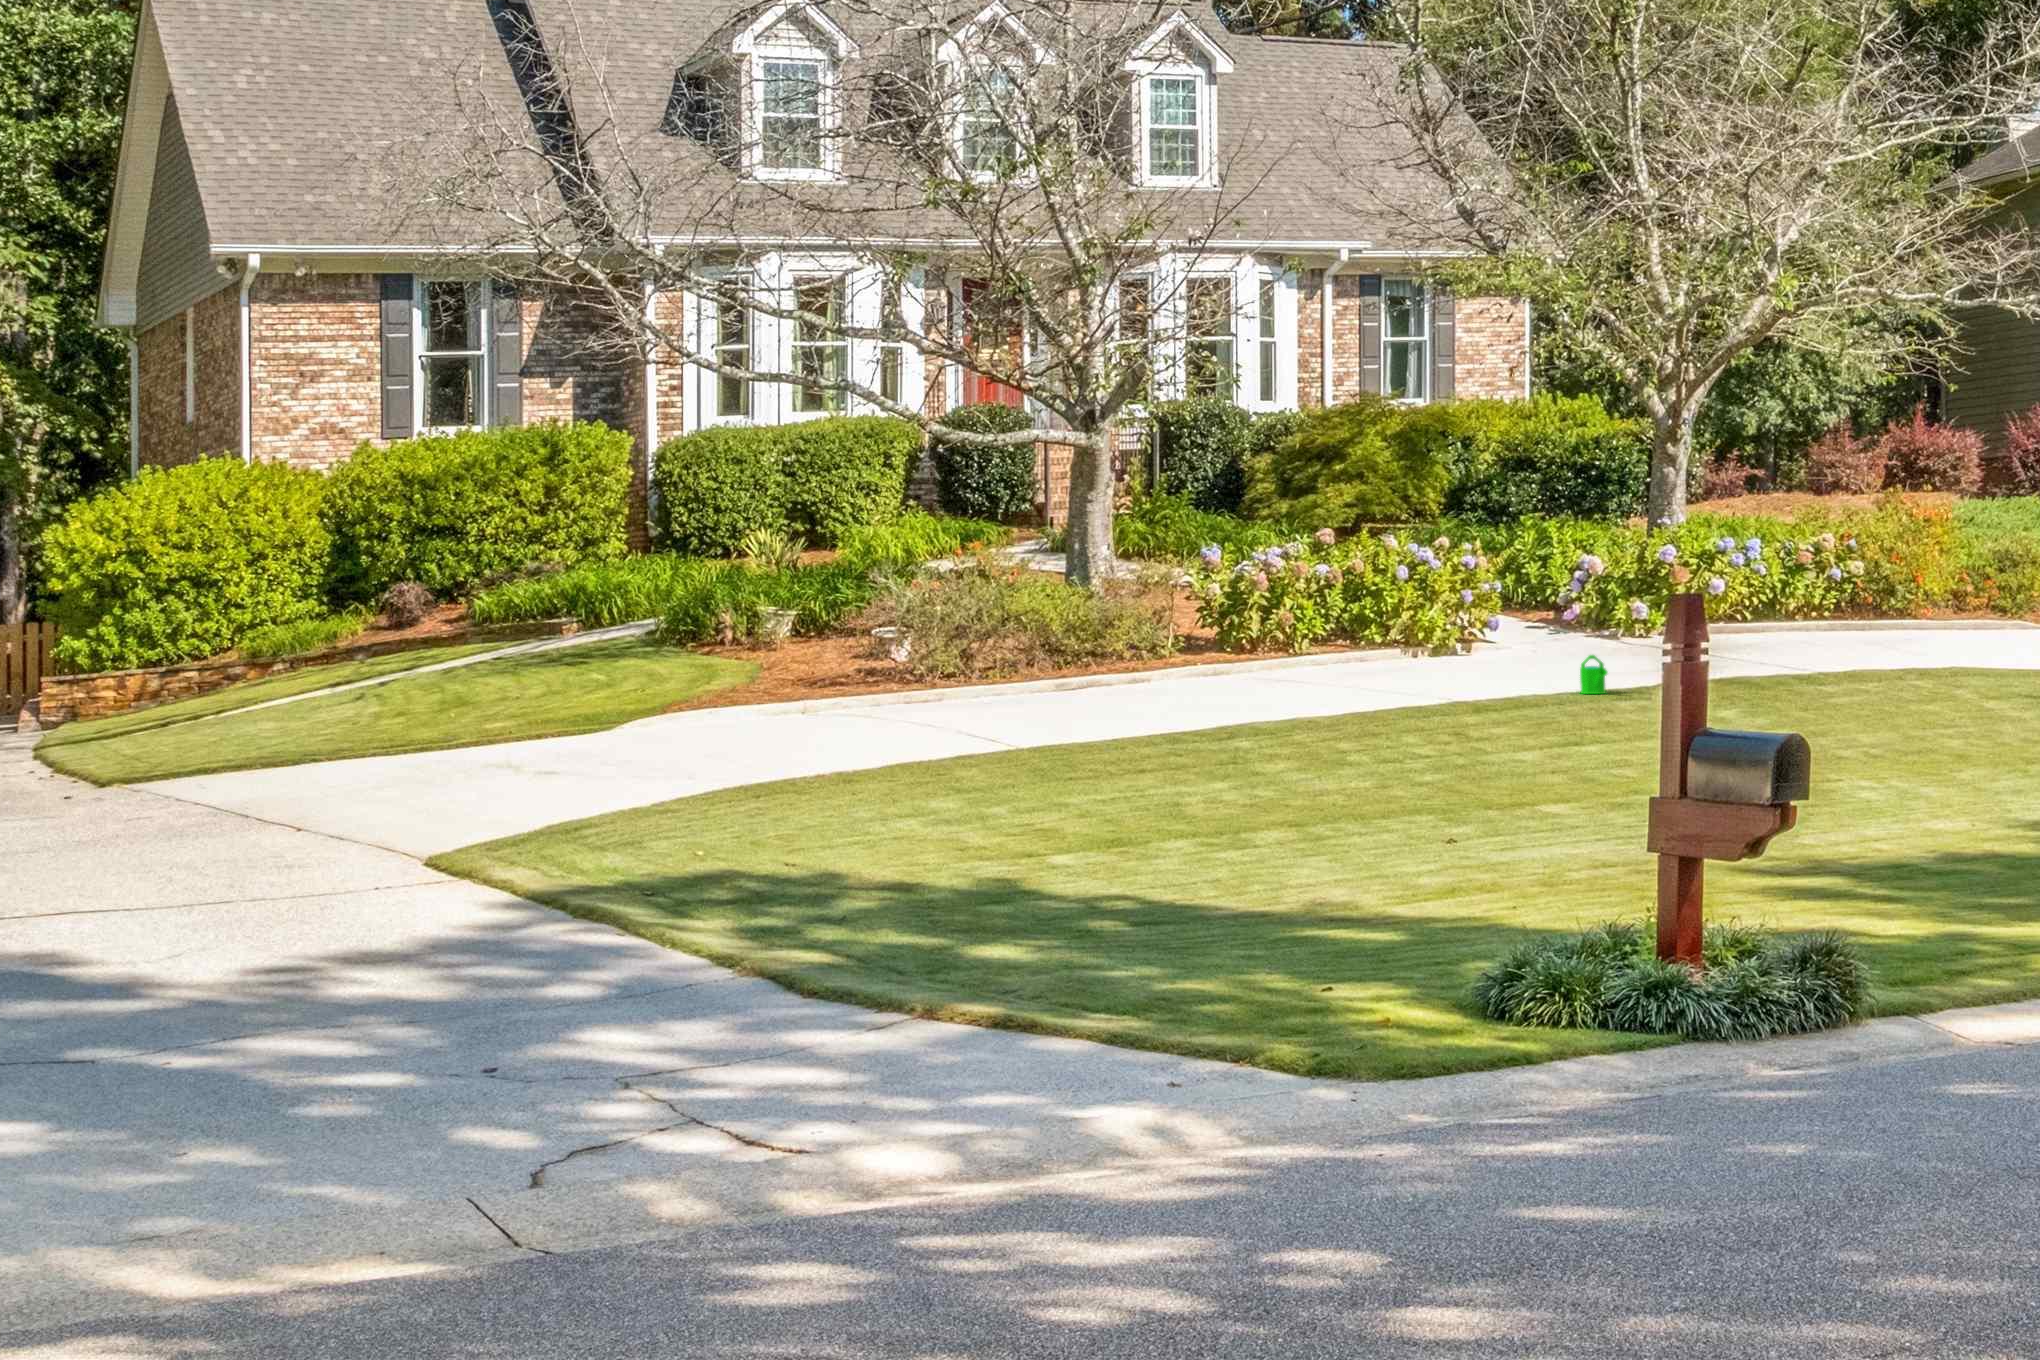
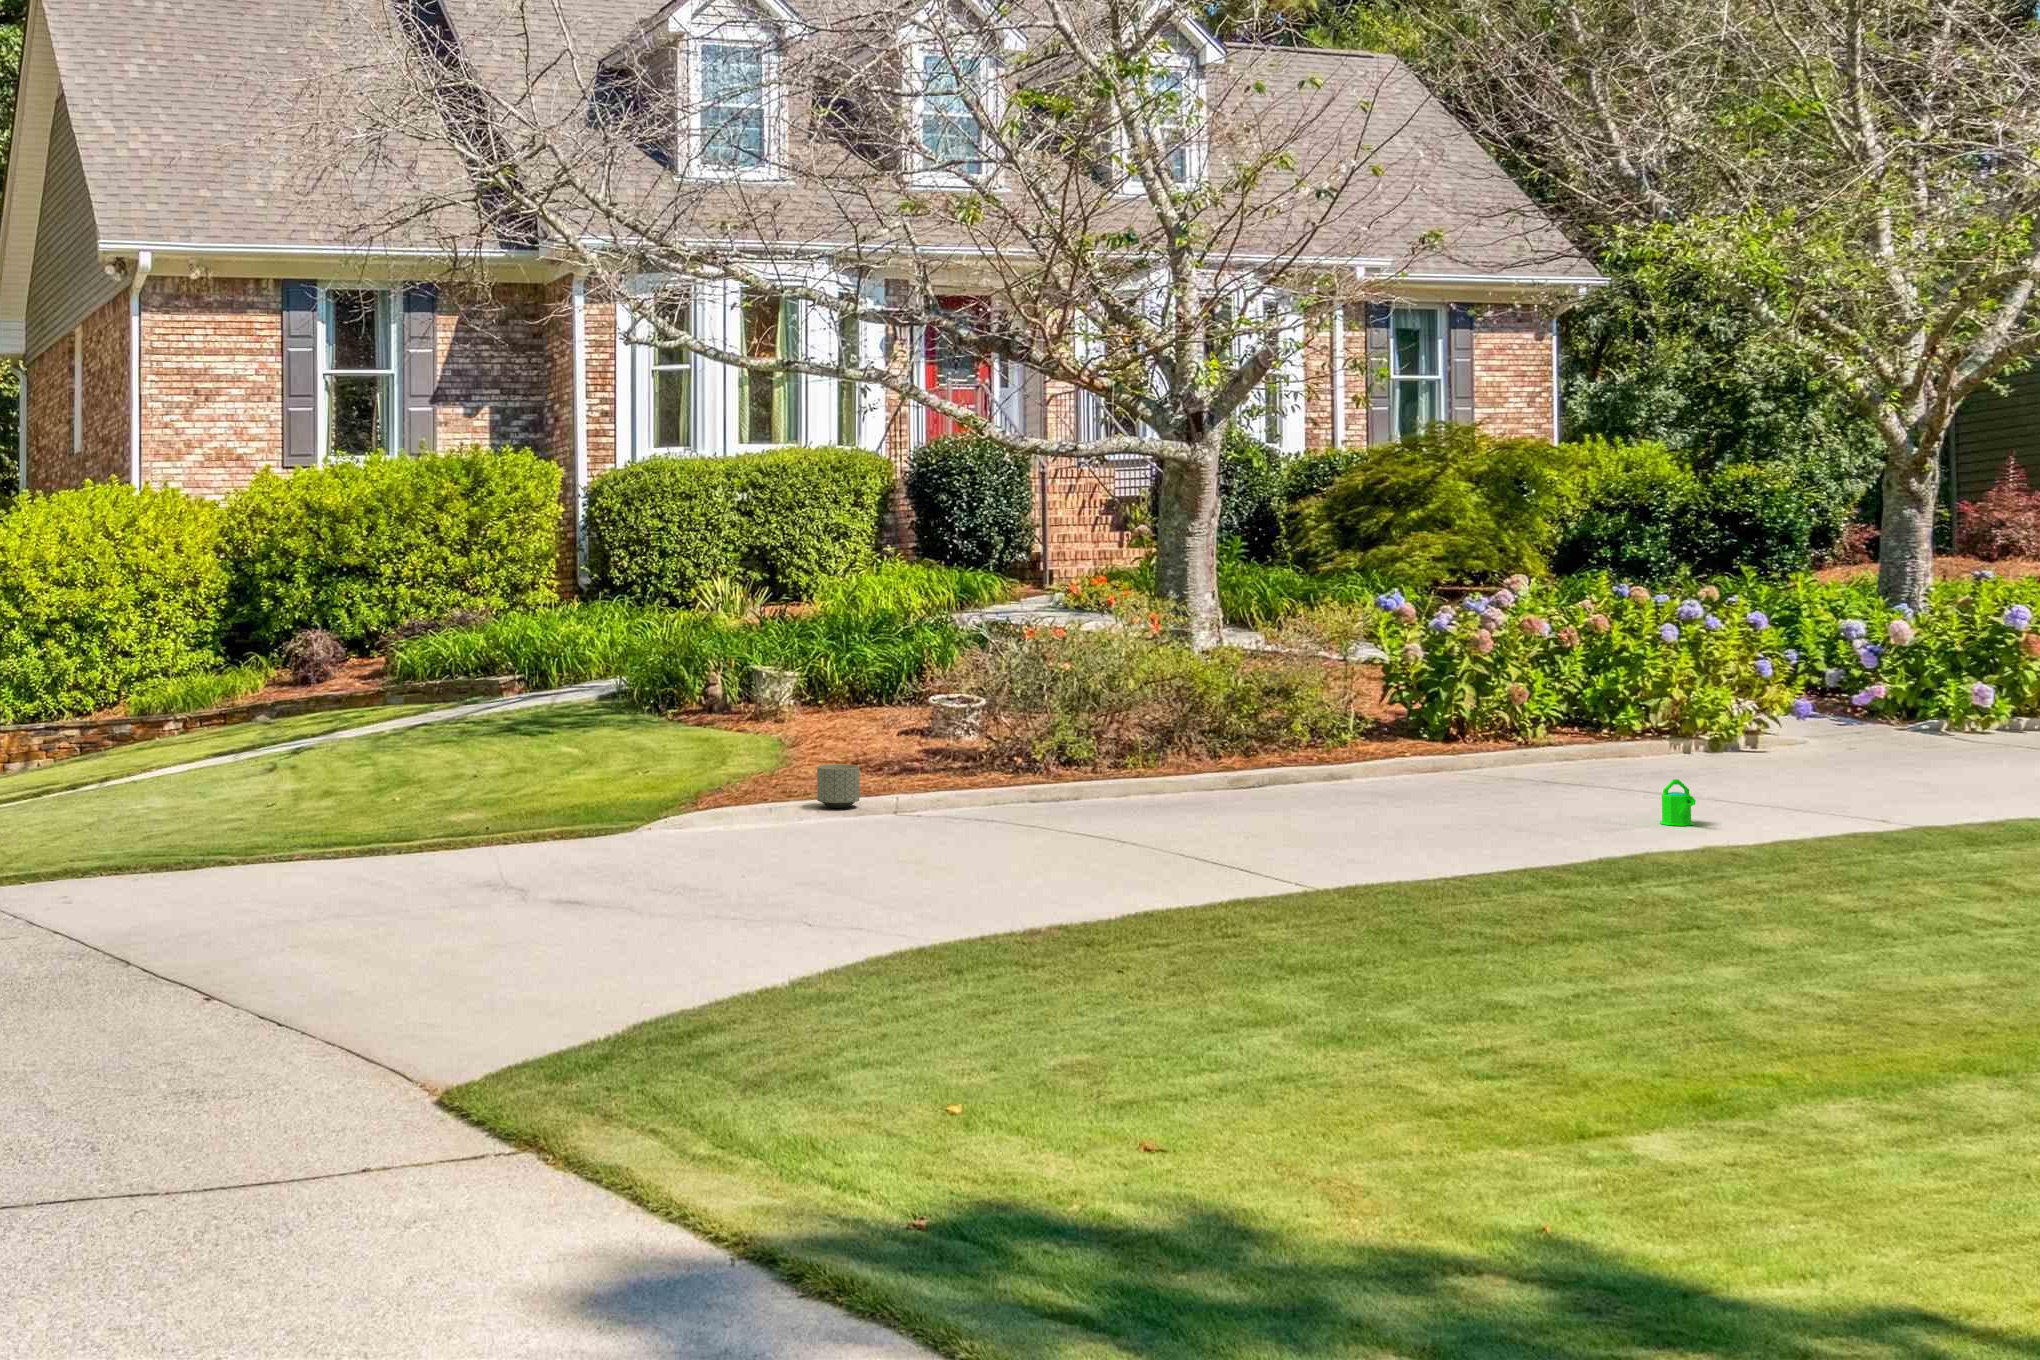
planter: none [849,665,887,702] -> present [817,764,859,808]

